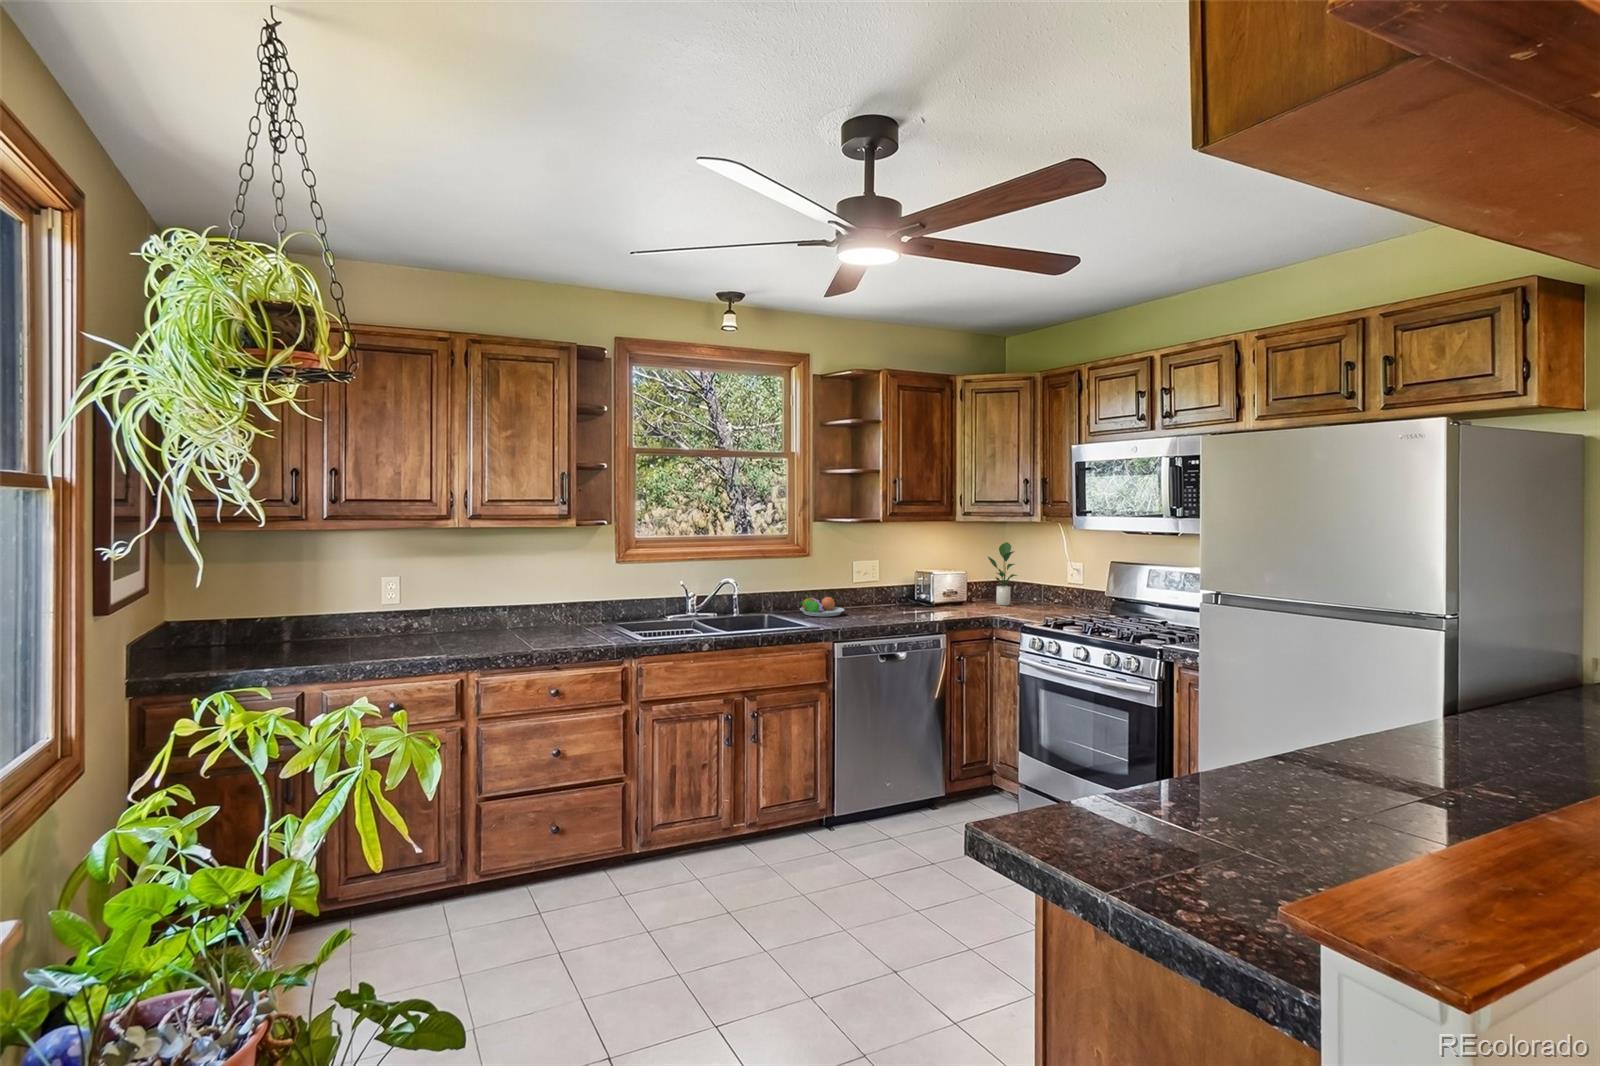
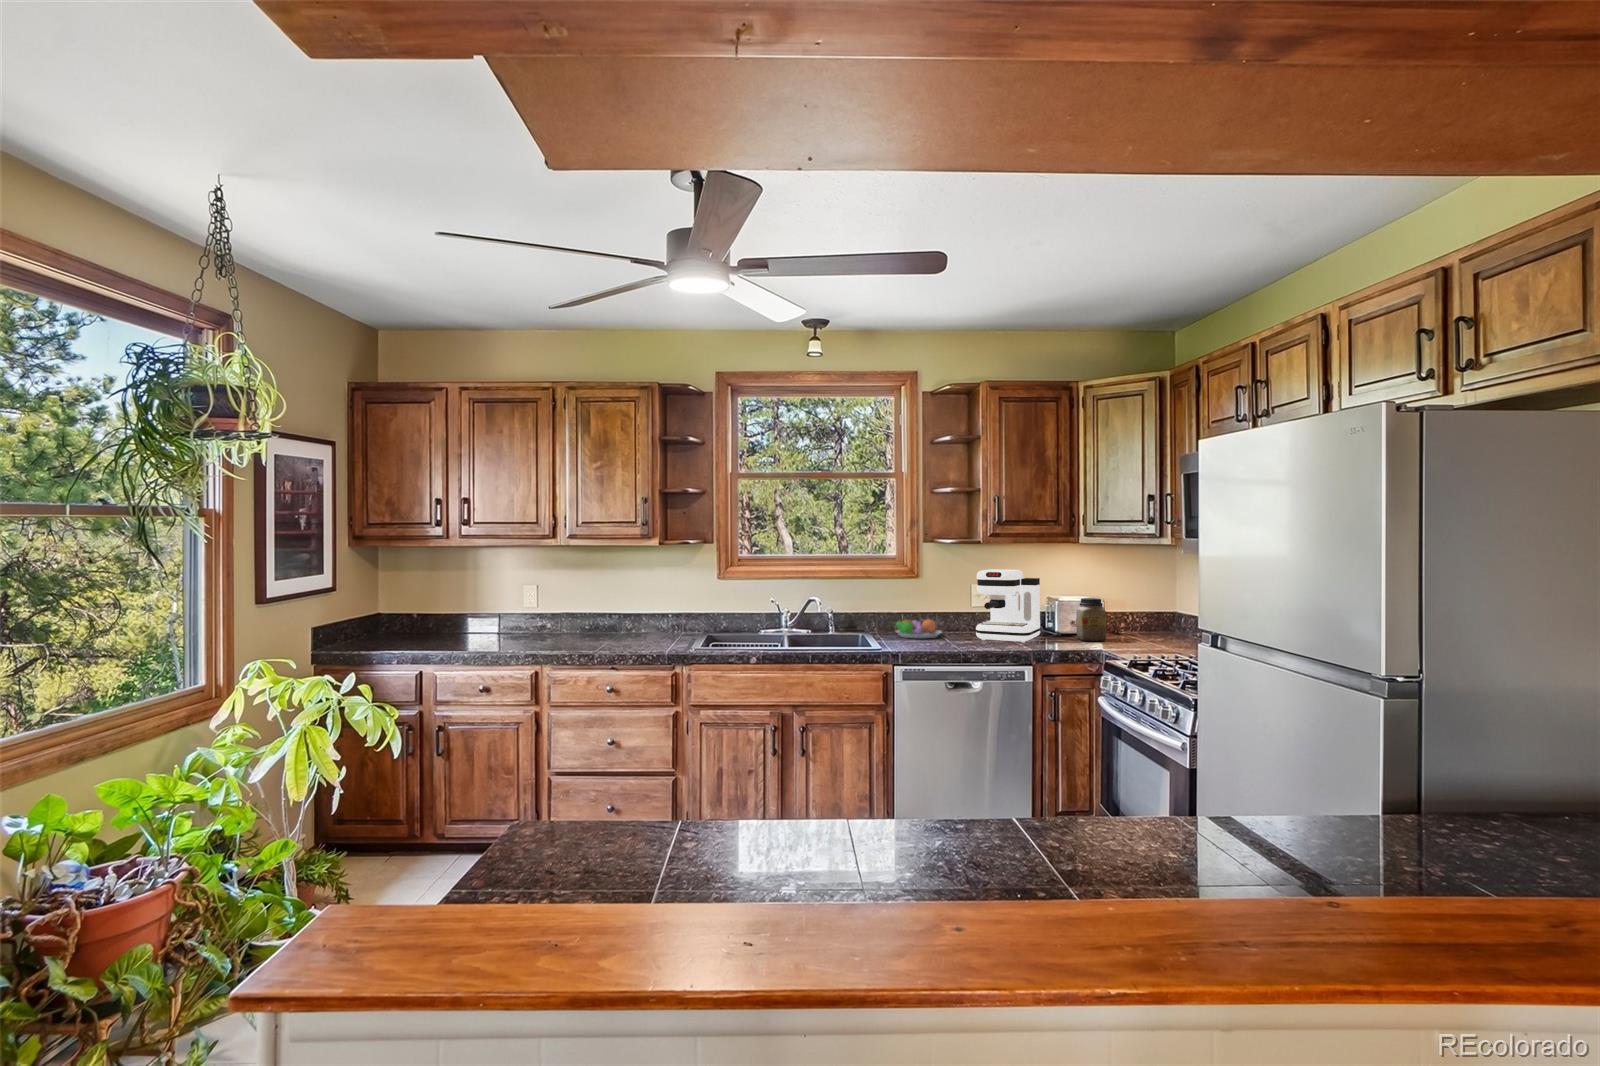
potted plant: present [988,542,1017,606] -> none [1130,564,1170,638]
coffee maker: none [878,548,929,616] -> present [976,569,1040,643]
jar: none [953,573,981,612] -> present [1076,598,1106,641]

